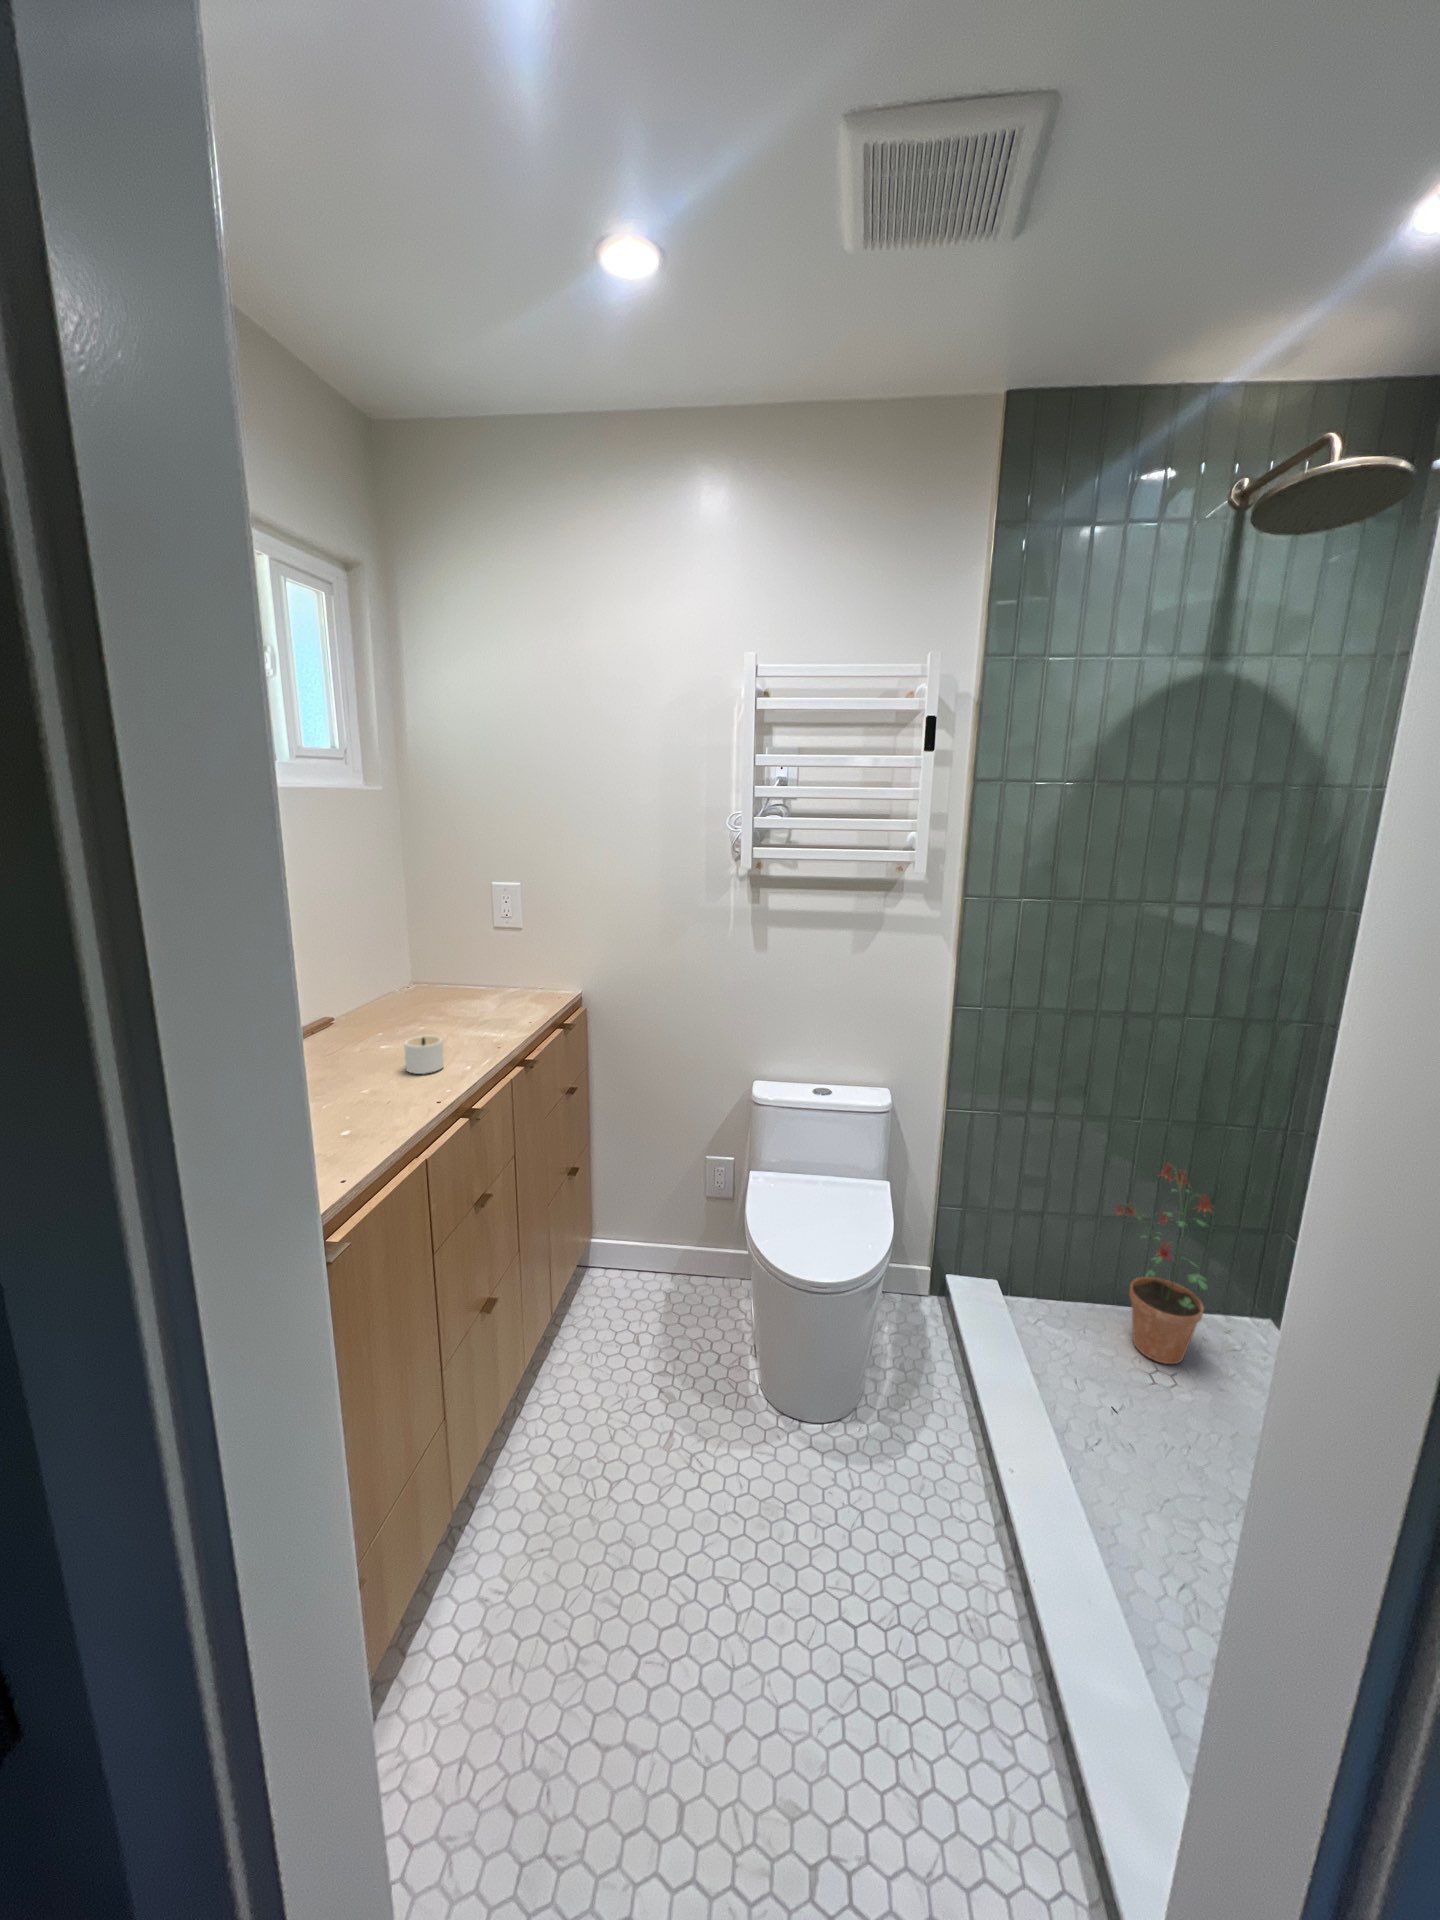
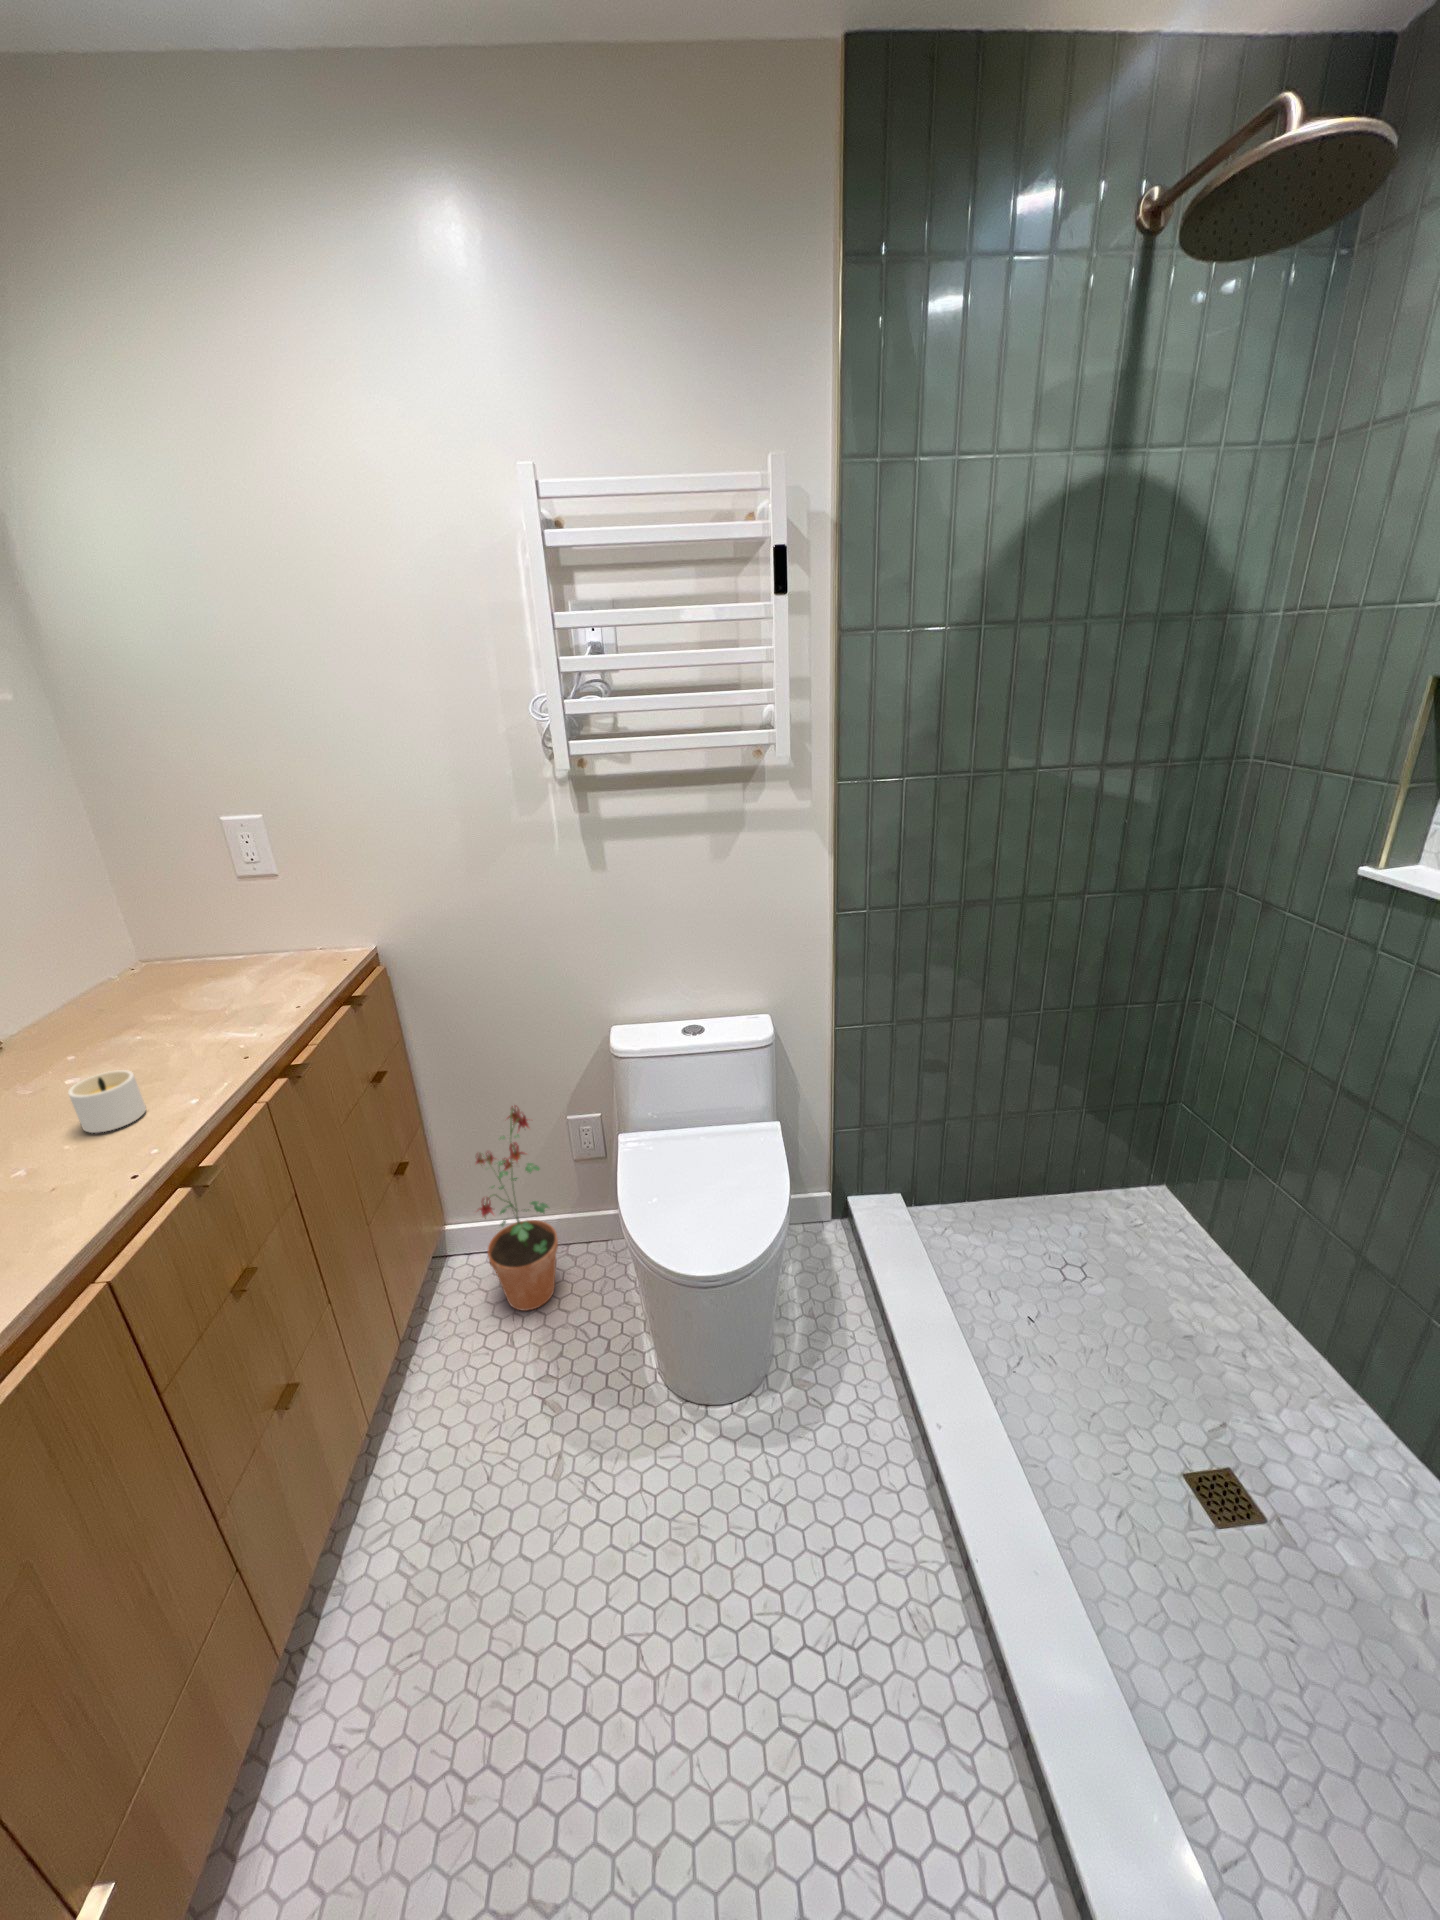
potted plant: present [1115,1164,1212,1364] -> present [476,1106,558,1311]

